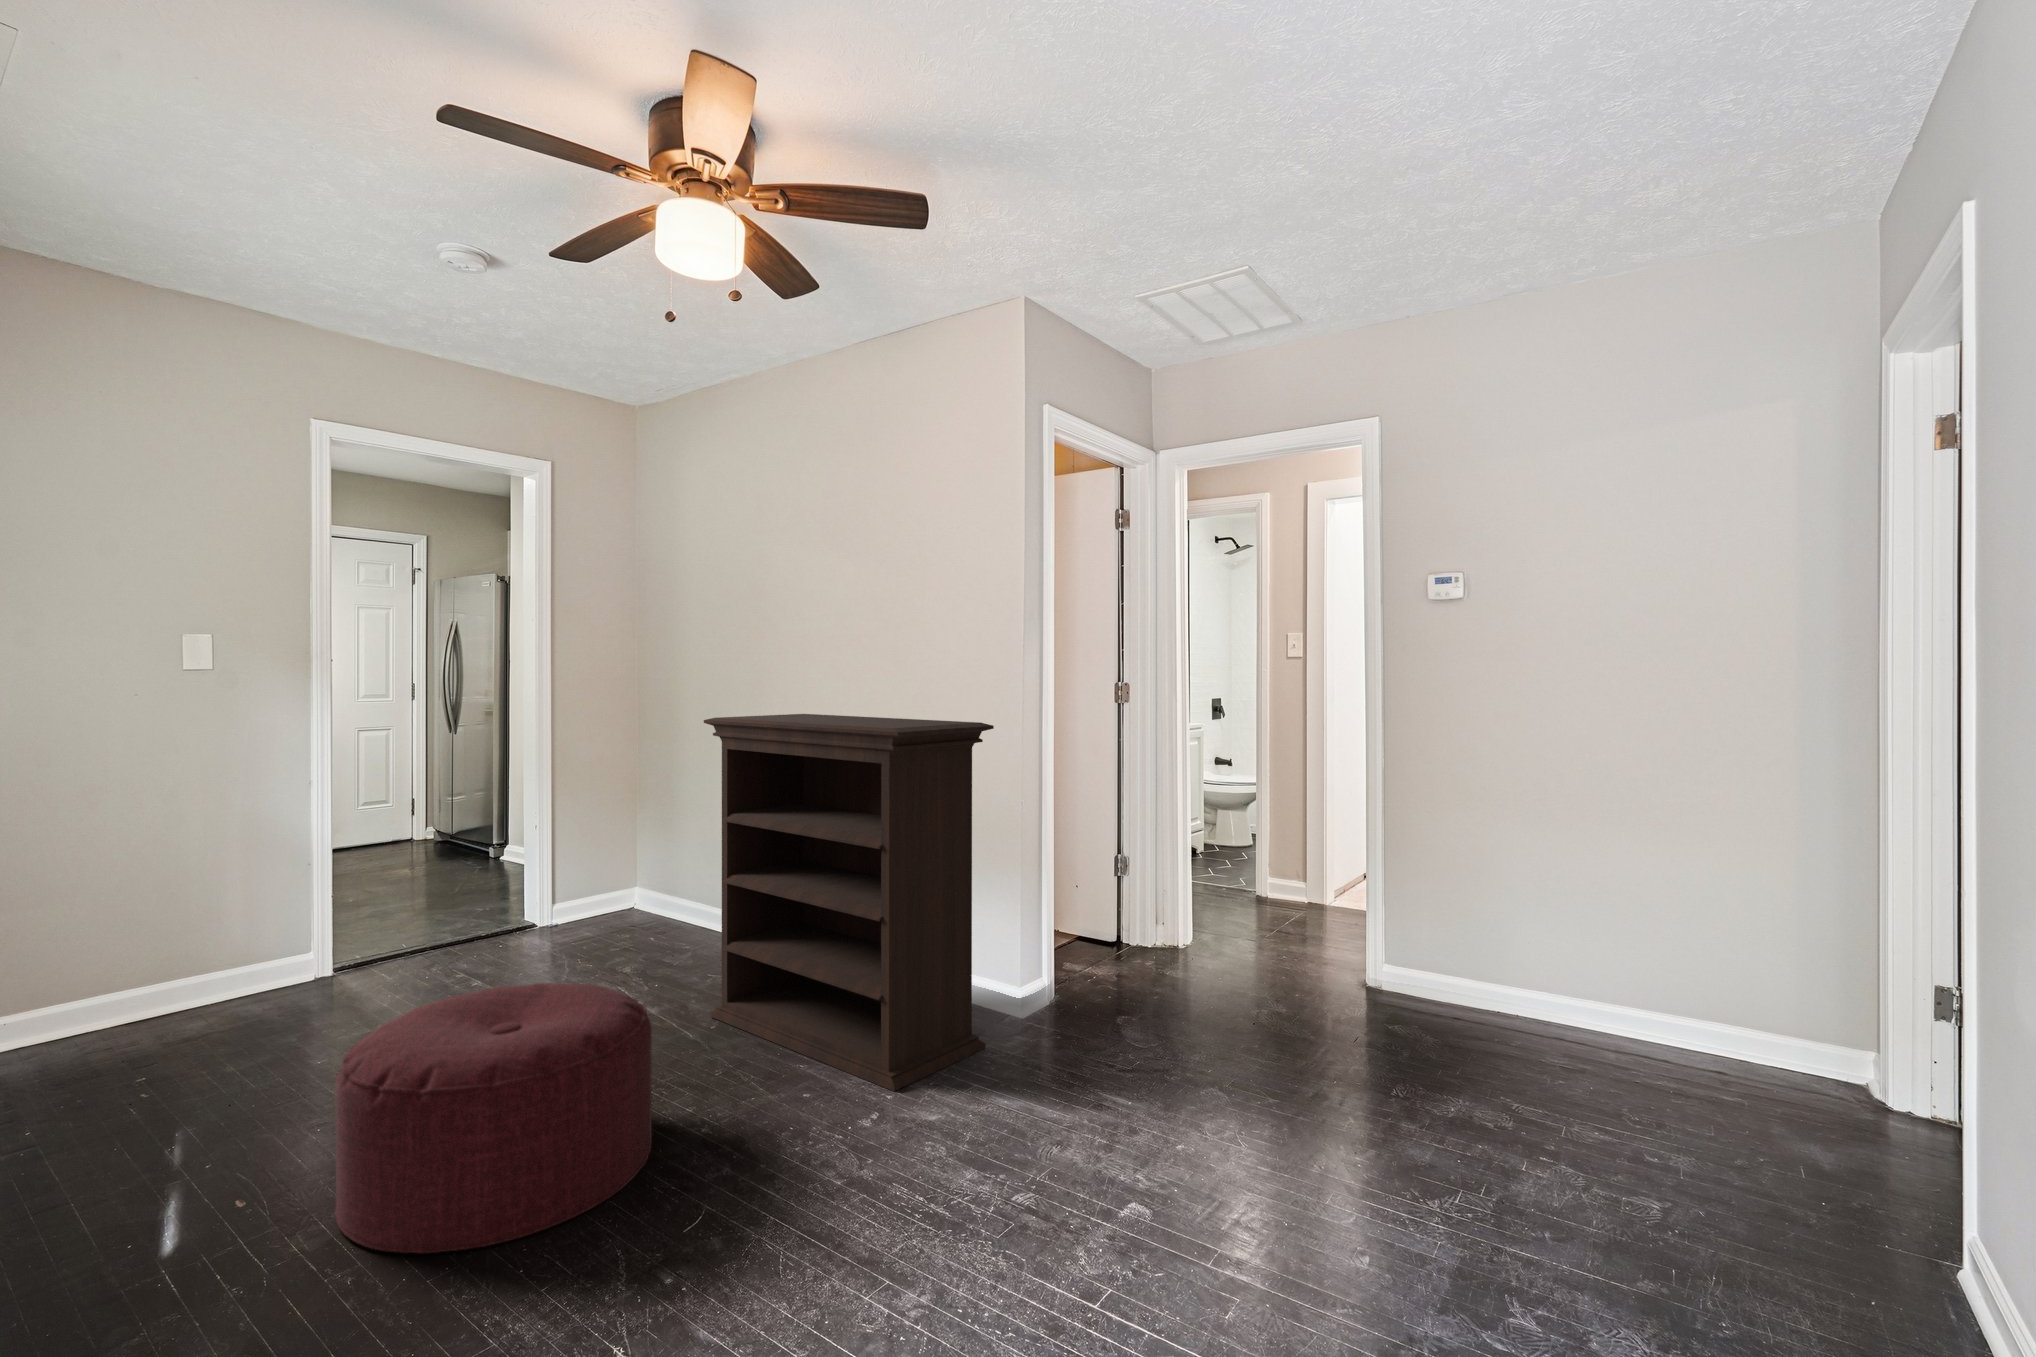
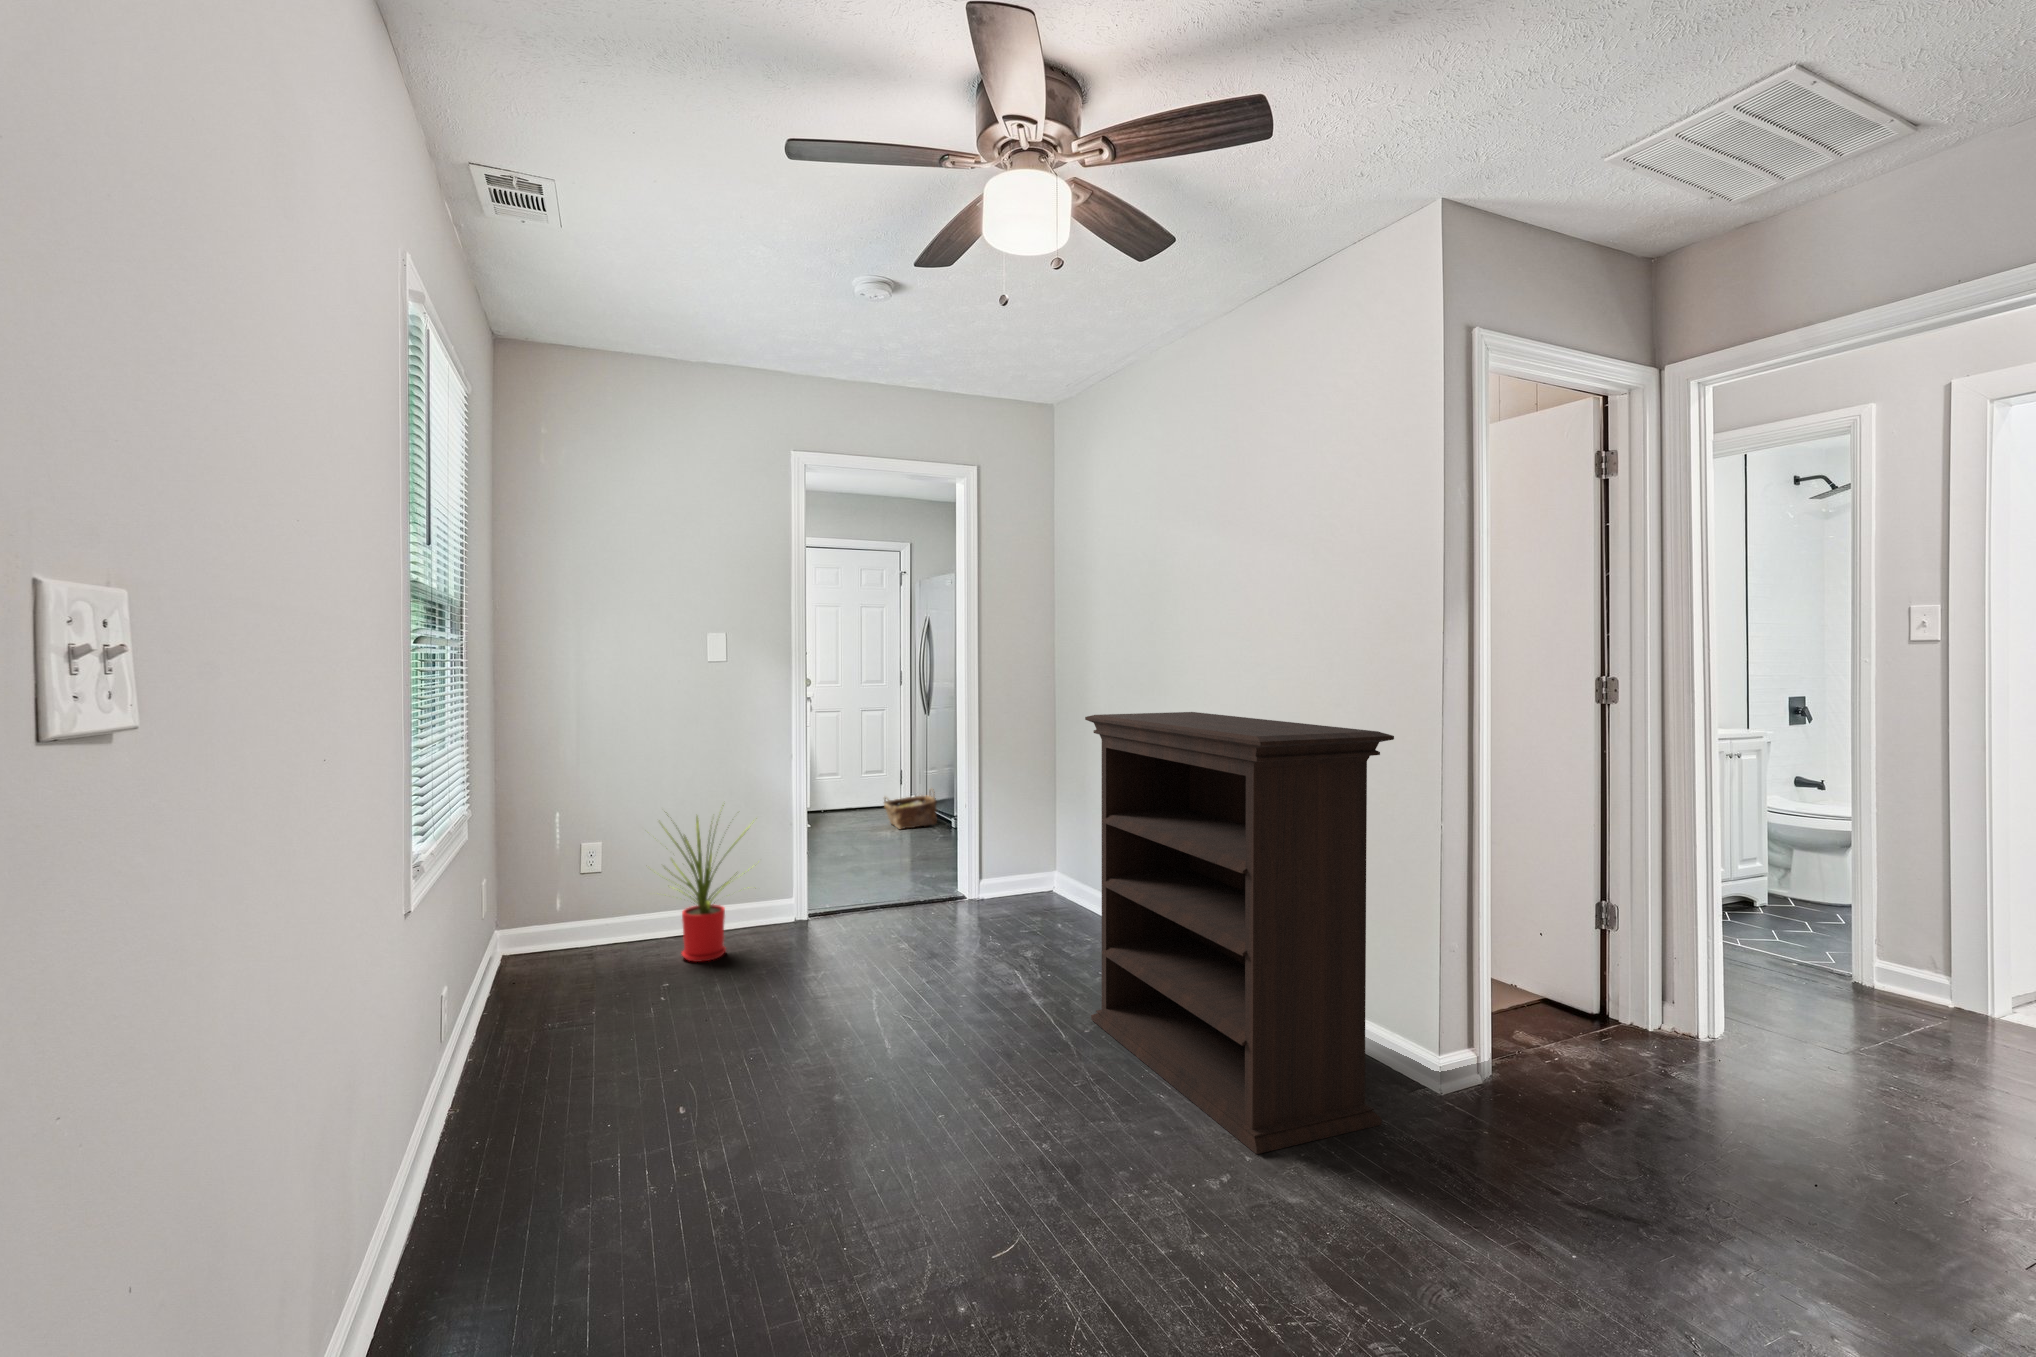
woven basket: none [388,816,461,866] -> present [884,789,937,829]
house plant: none [83,839,274,1044] -> present [661,805,754,962]
ottoman: present [335,983,652,1254] -> none [734,965,998,1219]

